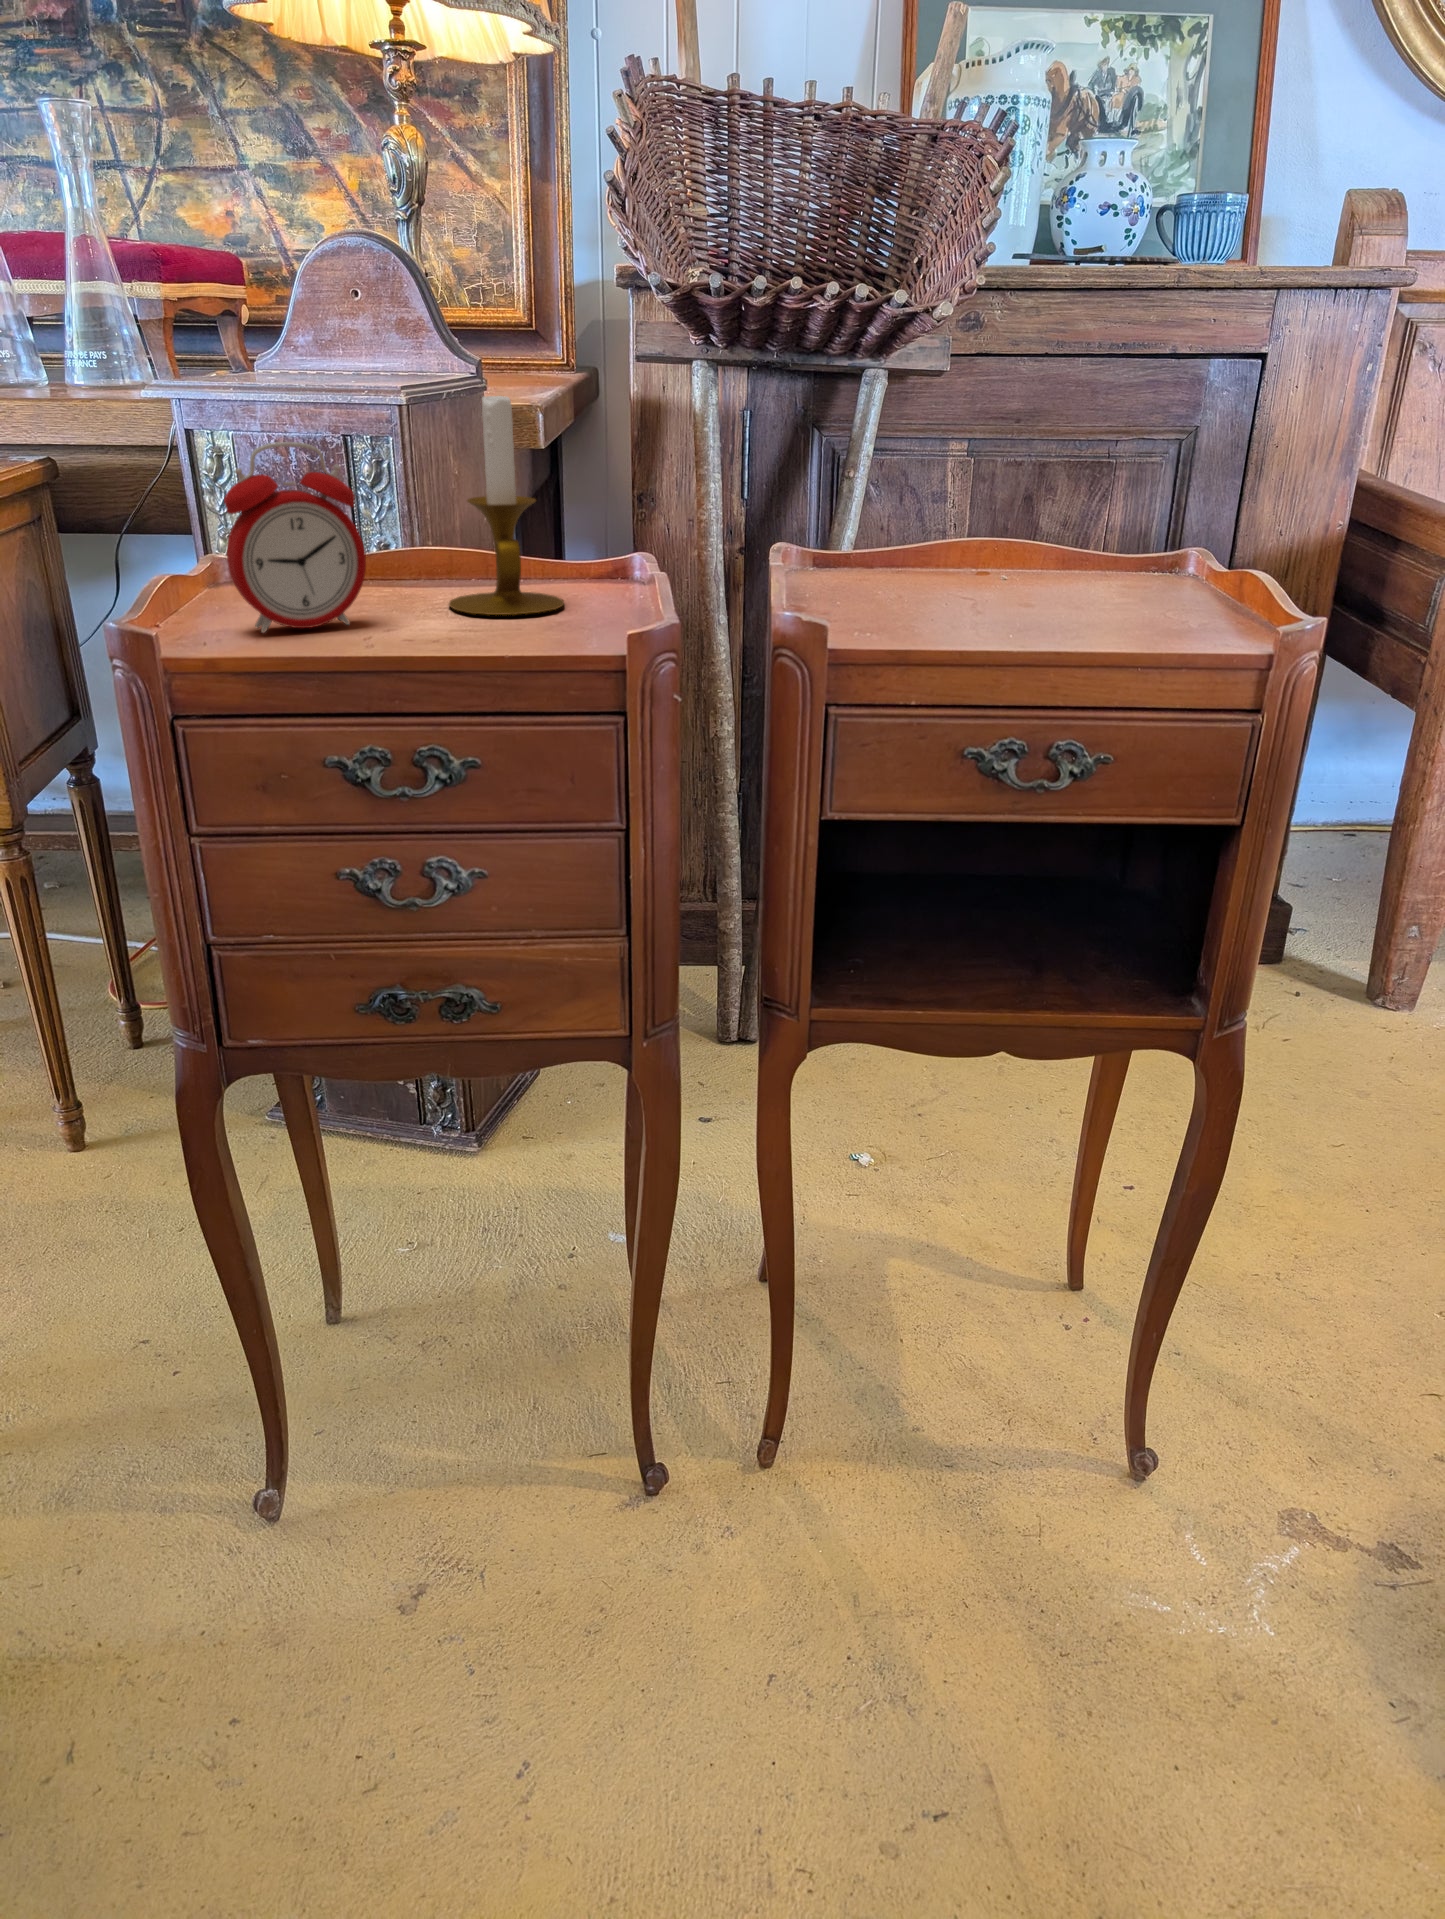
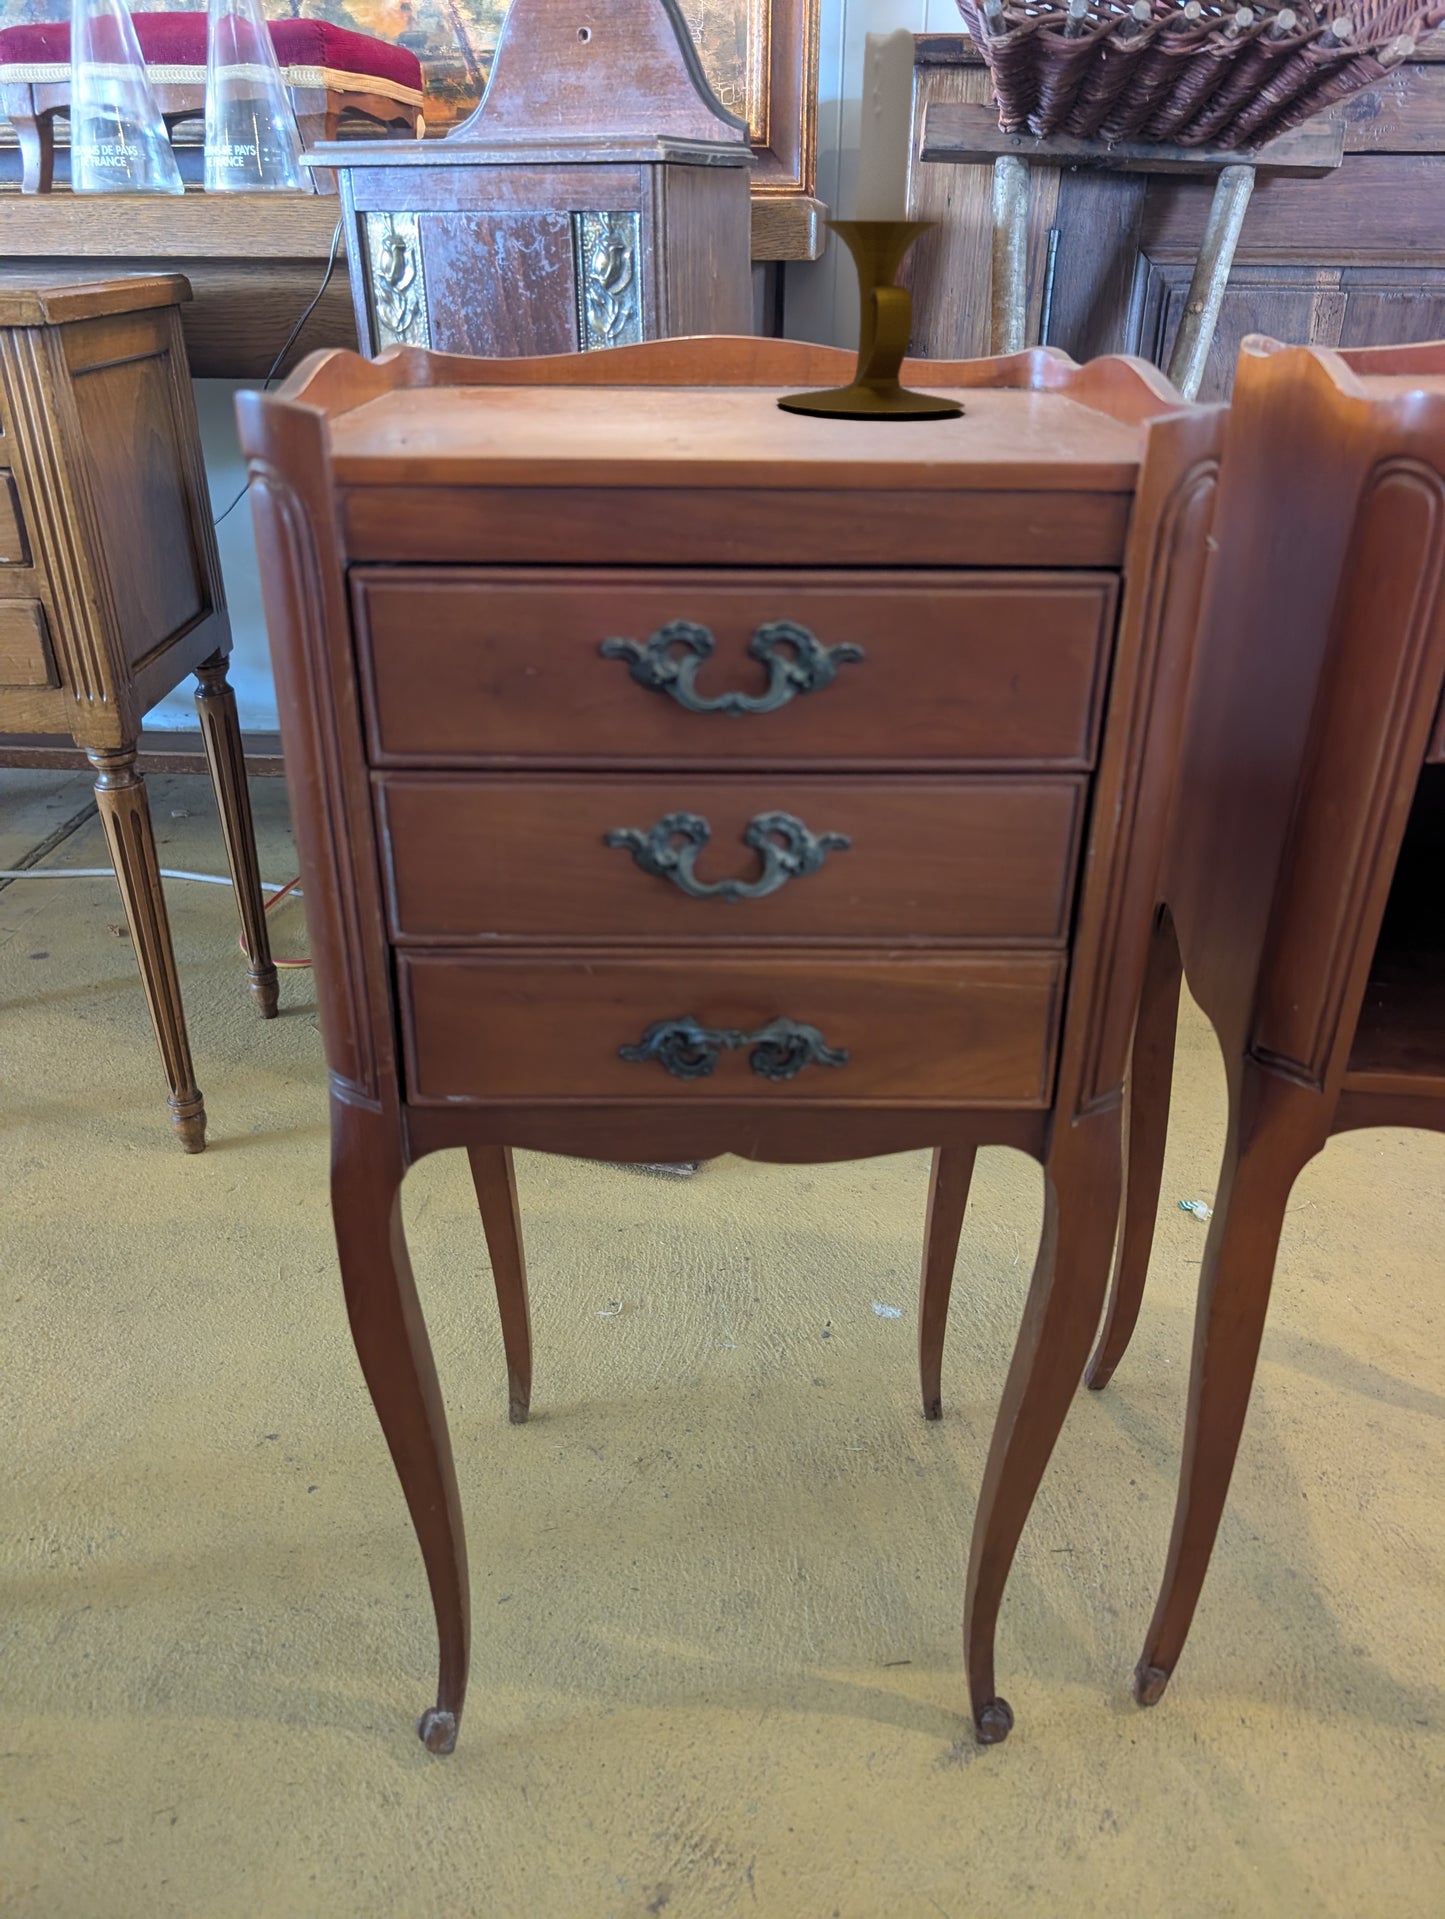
alarm clock: present [224,442,366,633] -> none [440,72,670,424]

